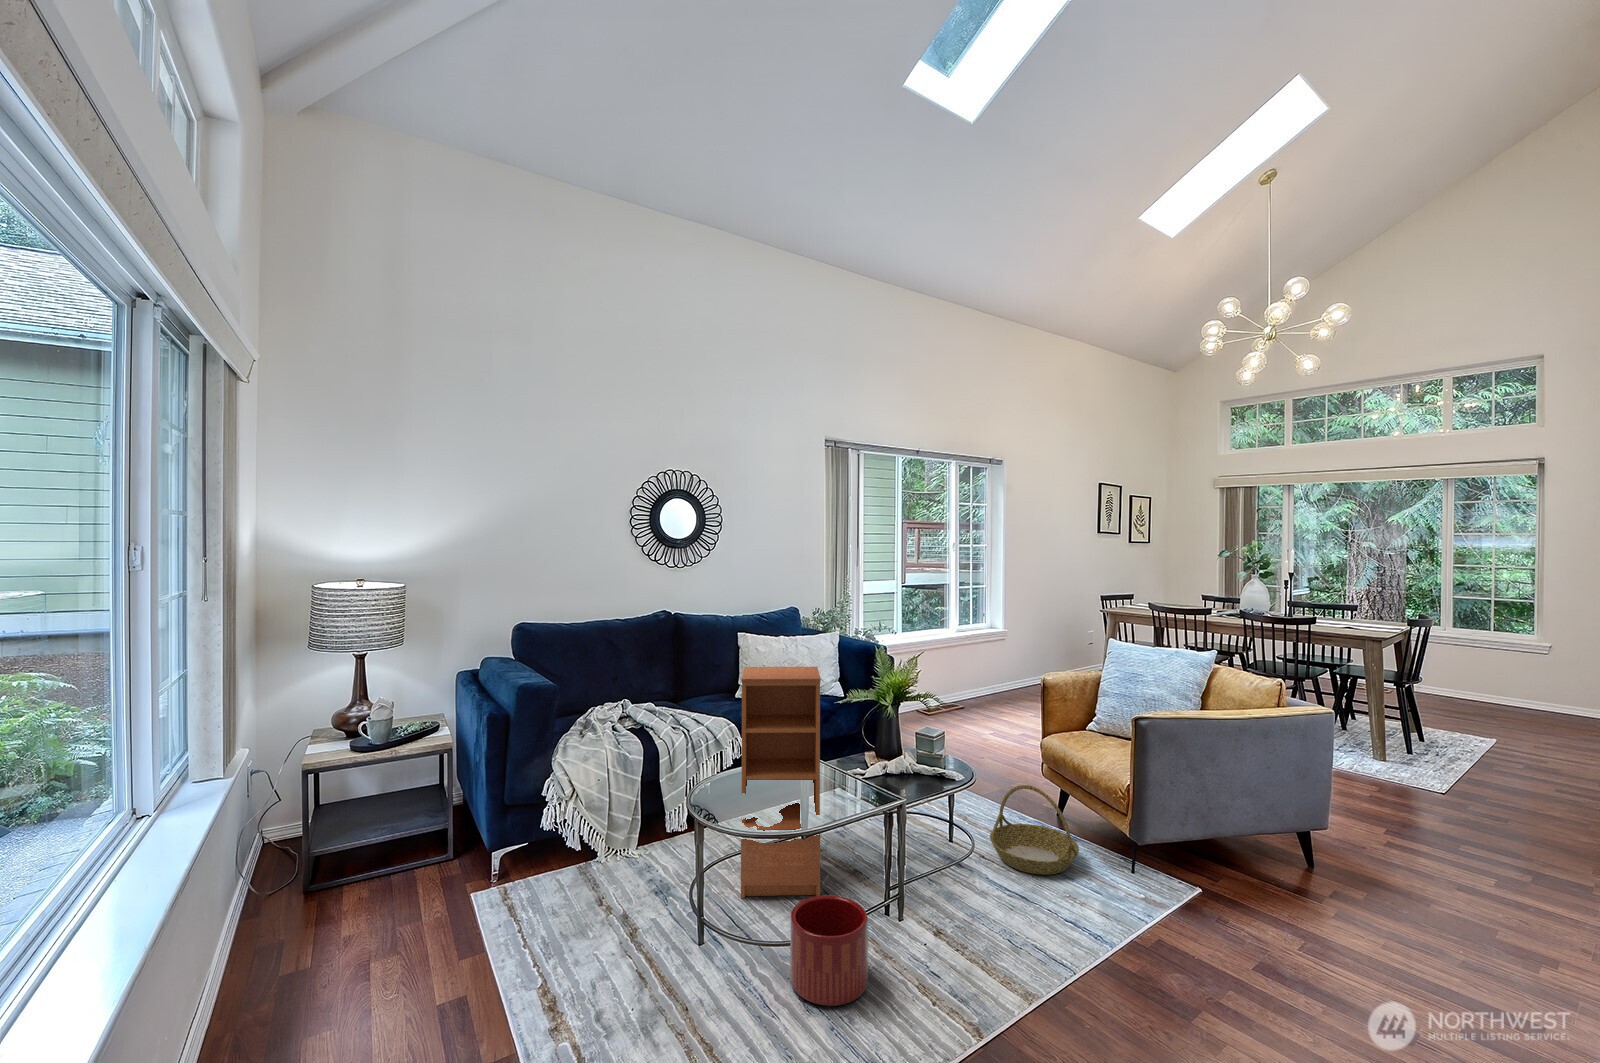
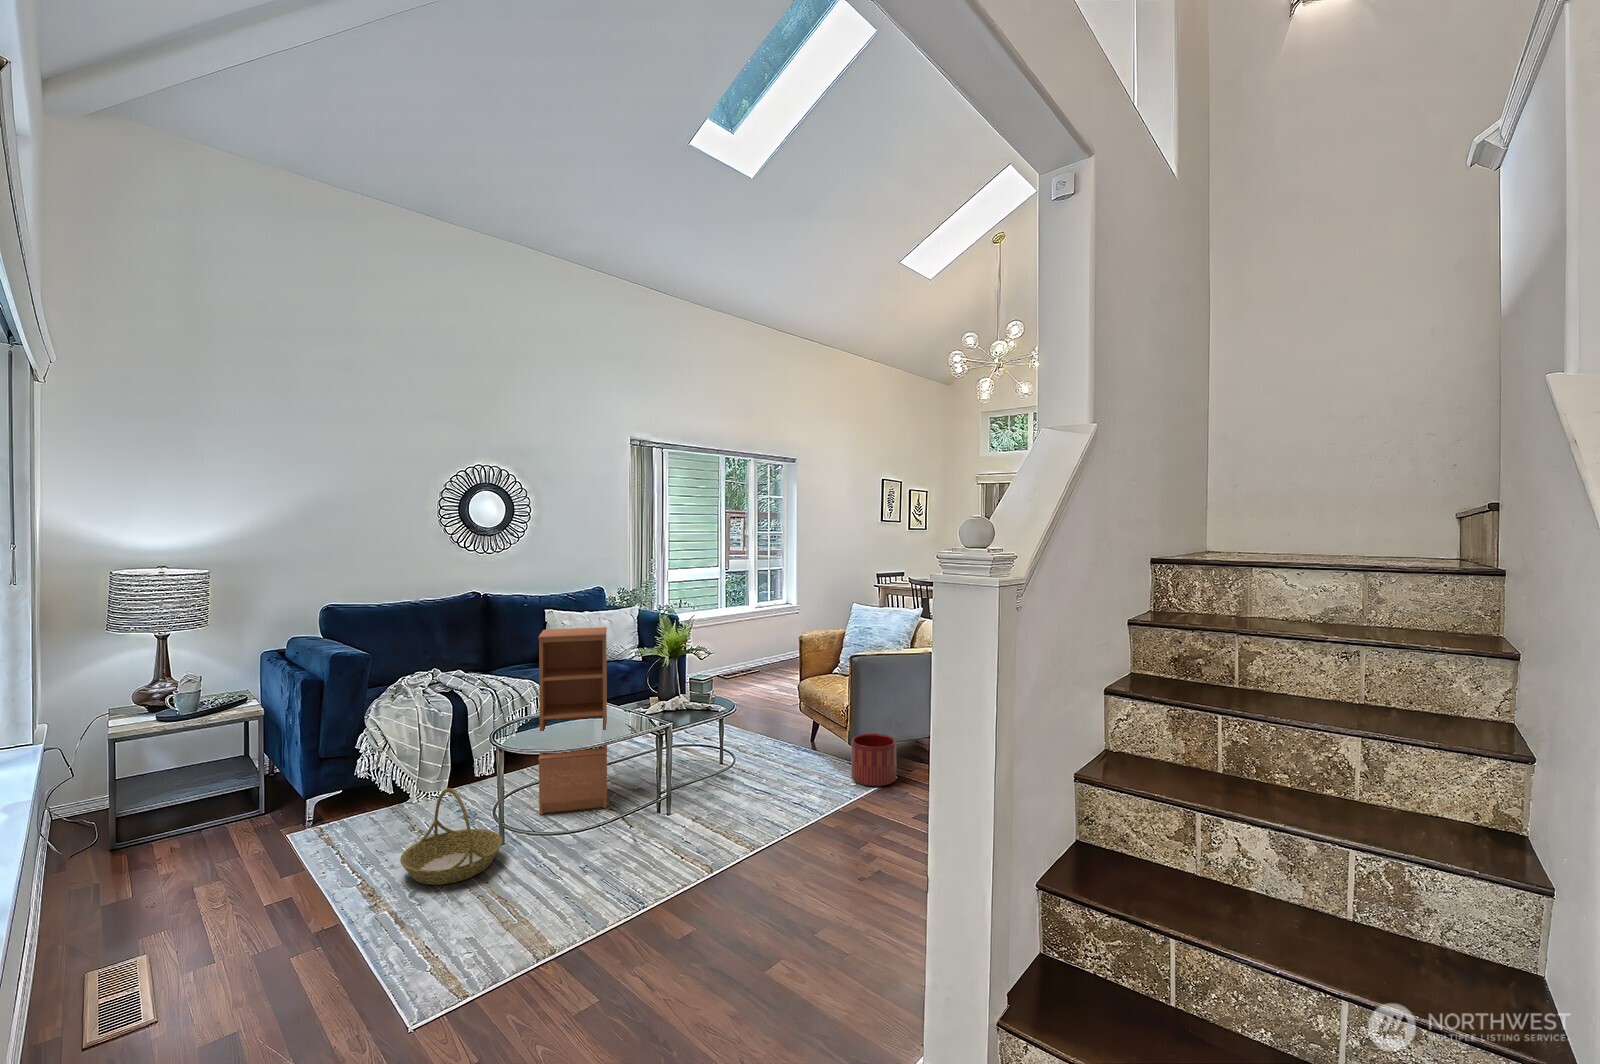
basket: present [990,785,1079,875] -> present [400,788,502,885]
planter: present [790,895,868,1006] -> present [851,734,896,786]

